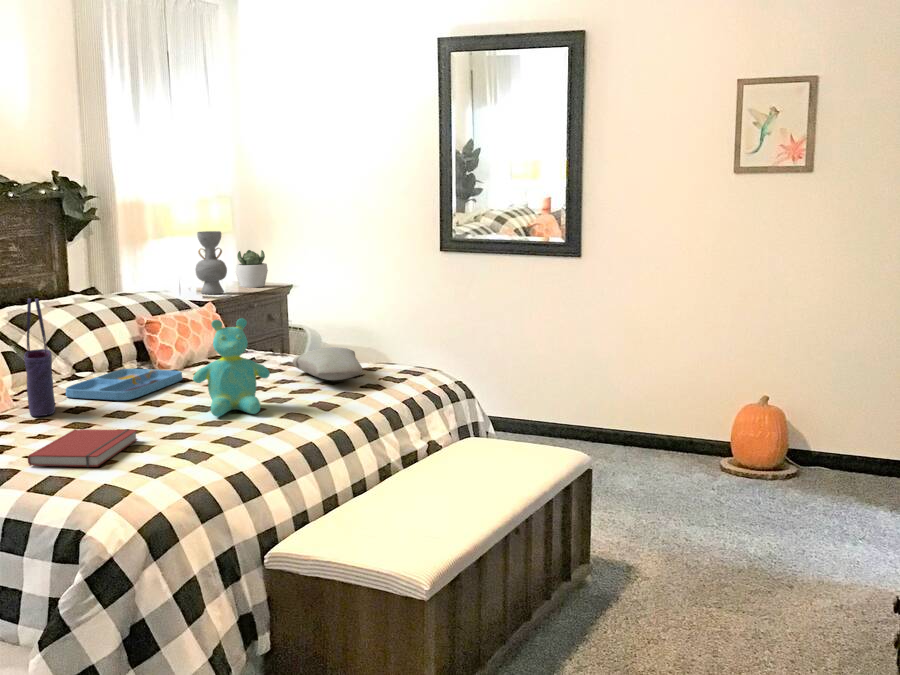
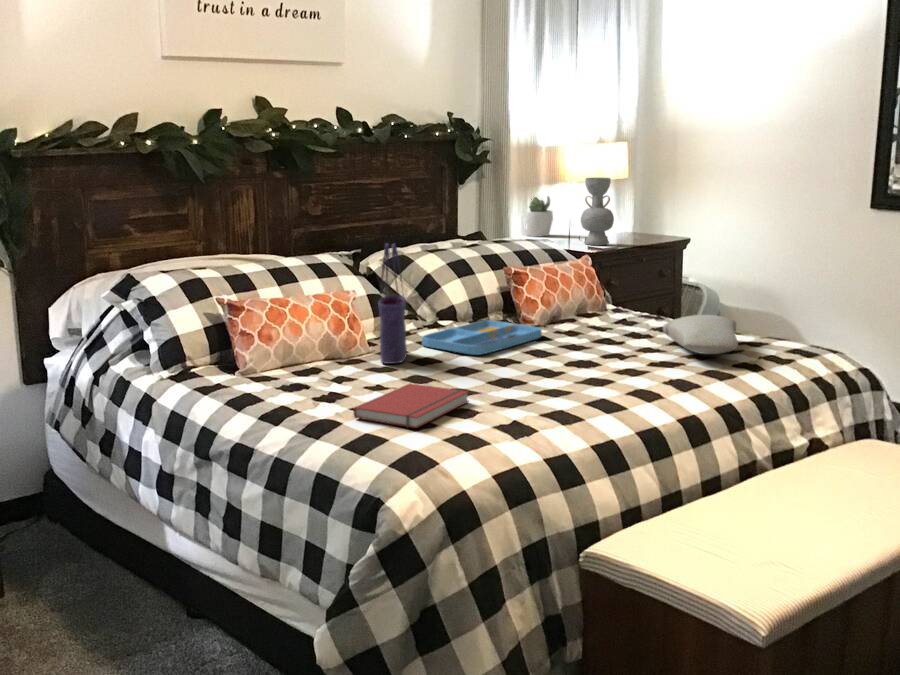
succulent plant: present [236,250,268,288] -> present [521,196,553,237]
teddy bear: present [193,318,270,417] -> none [540,277,625,385]

